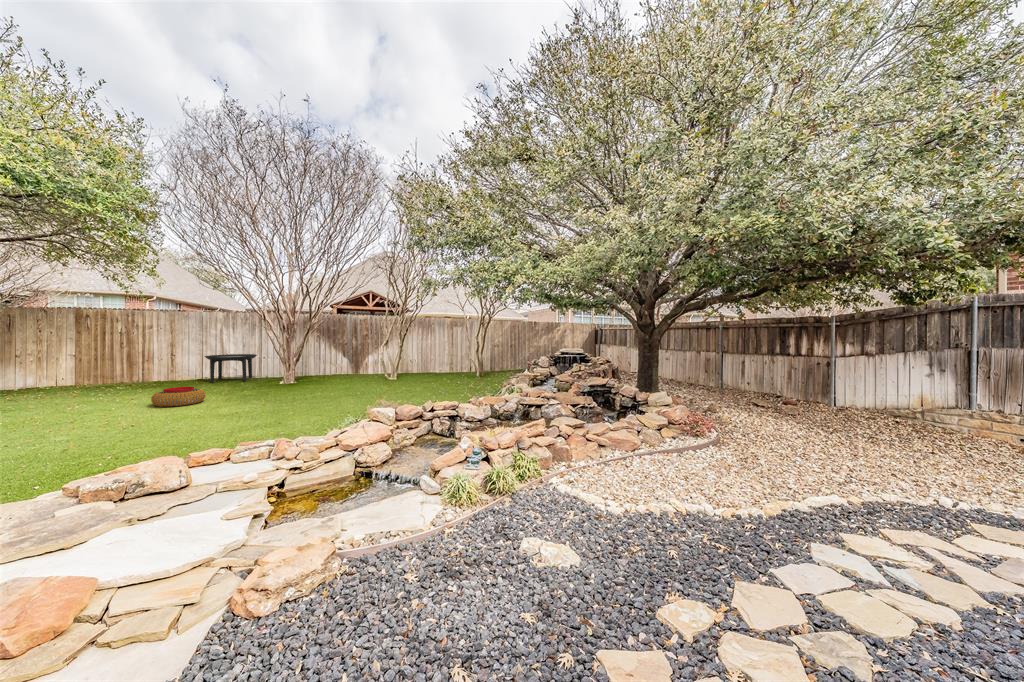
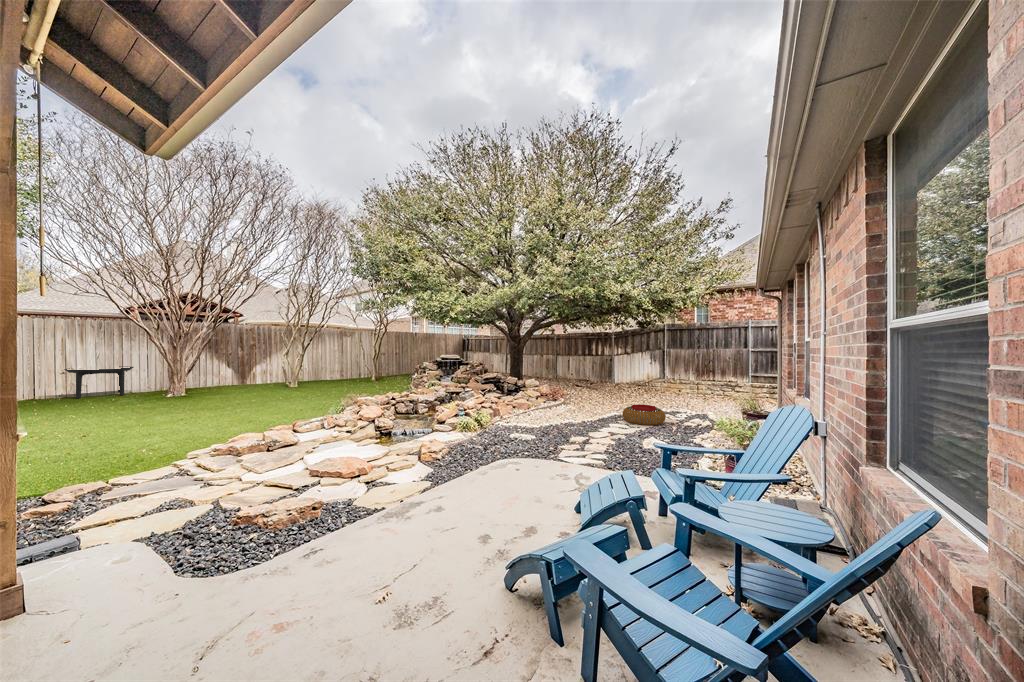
pouf: present [151,387,206,407] -> present [622,404,666,425]

